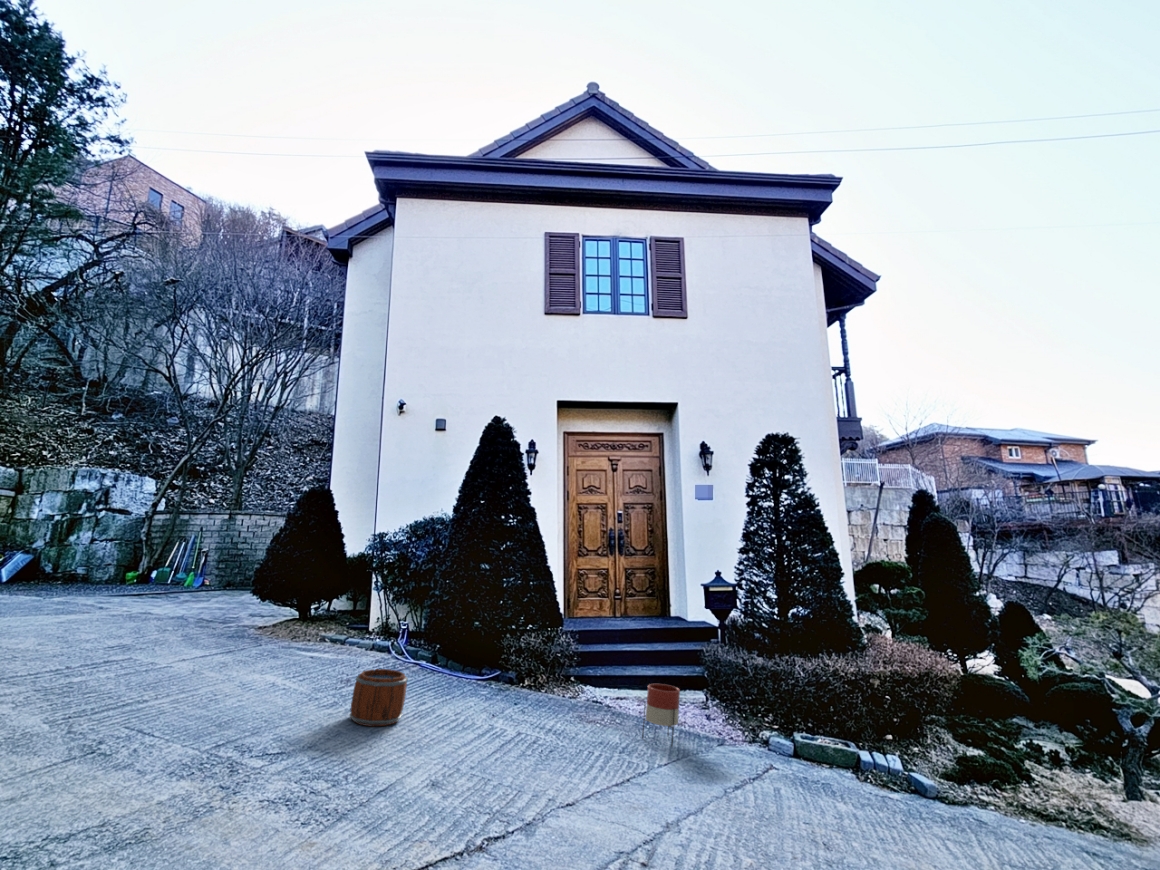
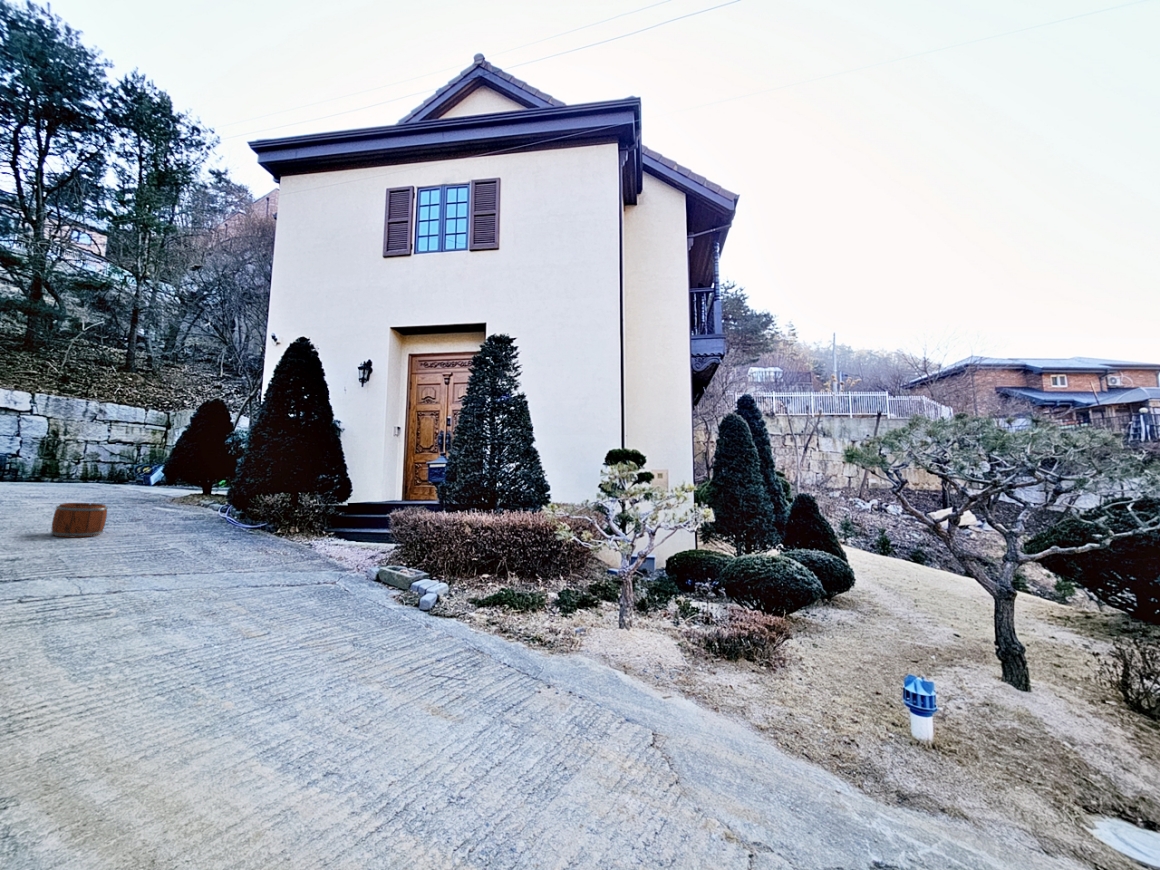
planter: present [642,684,680,746] -> none [248,522,283,566]

